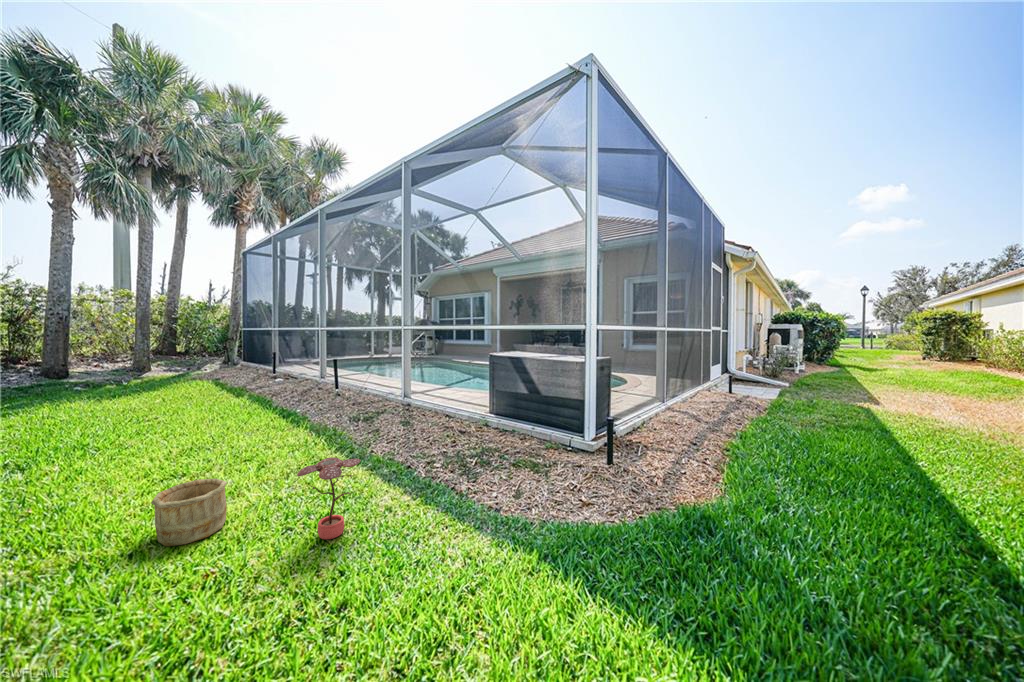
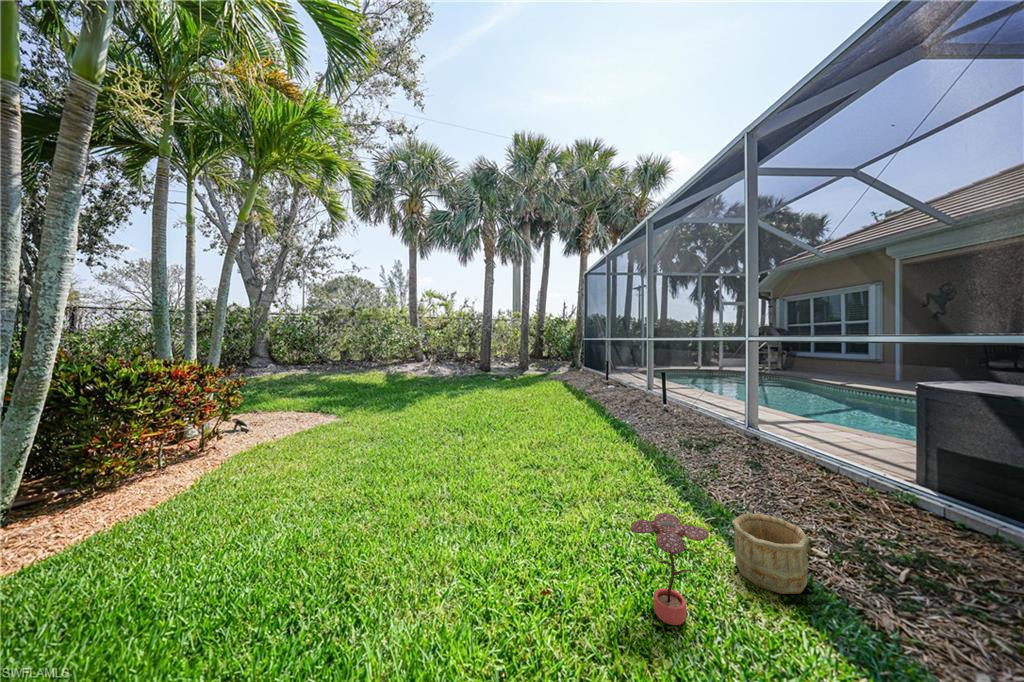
wooden bucket: present [151,479,227,546] -> present [732,513,809,594]

